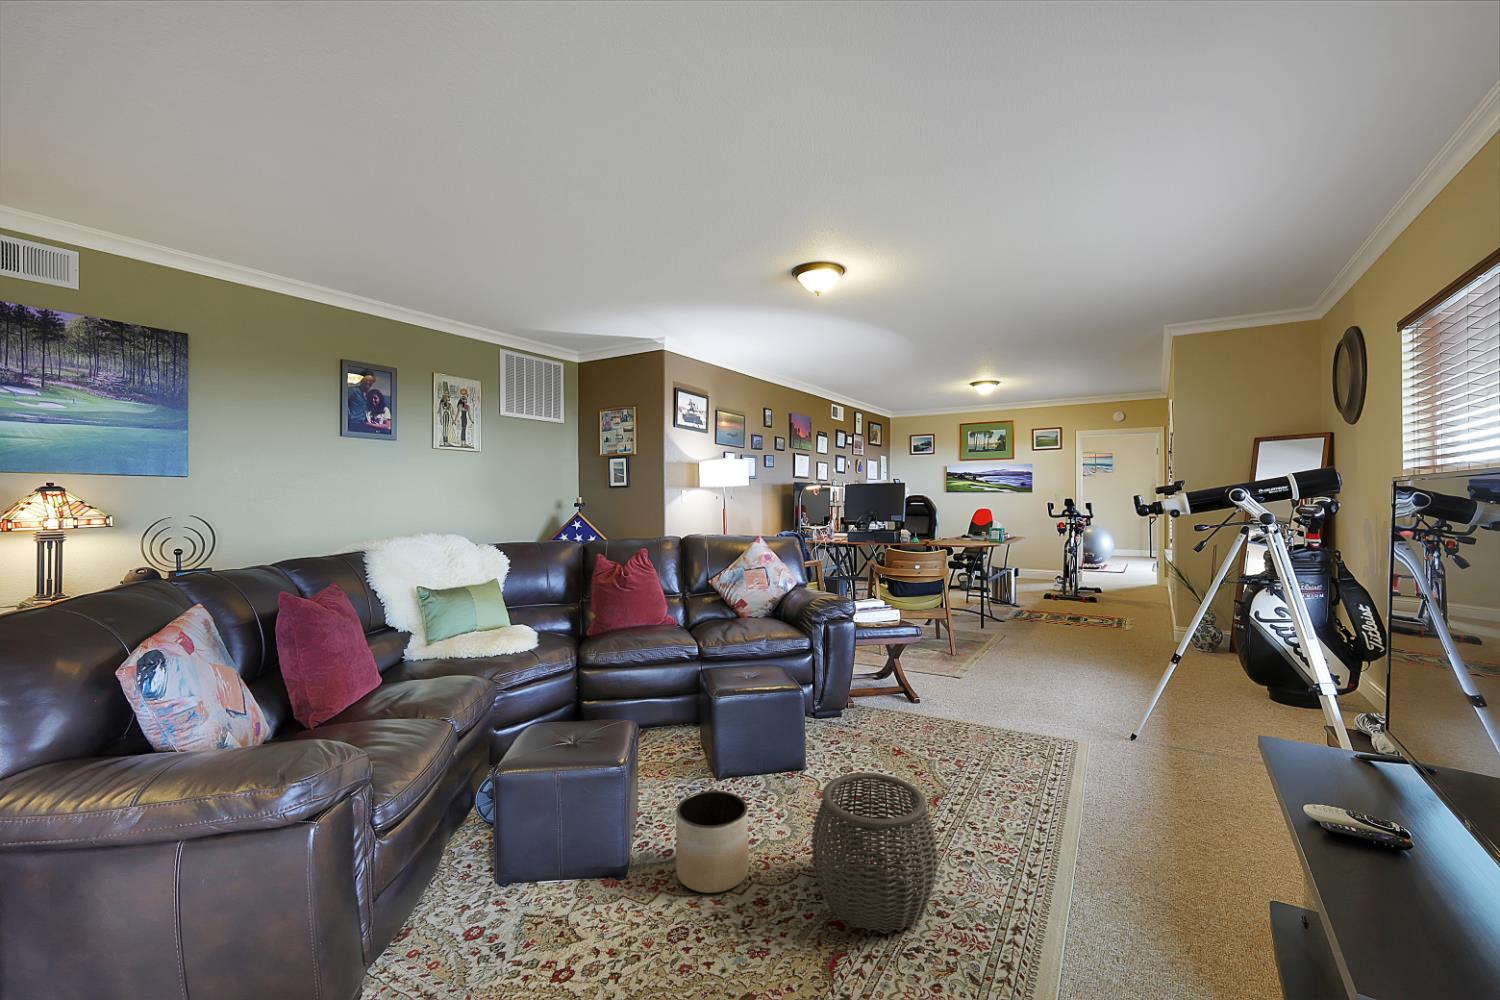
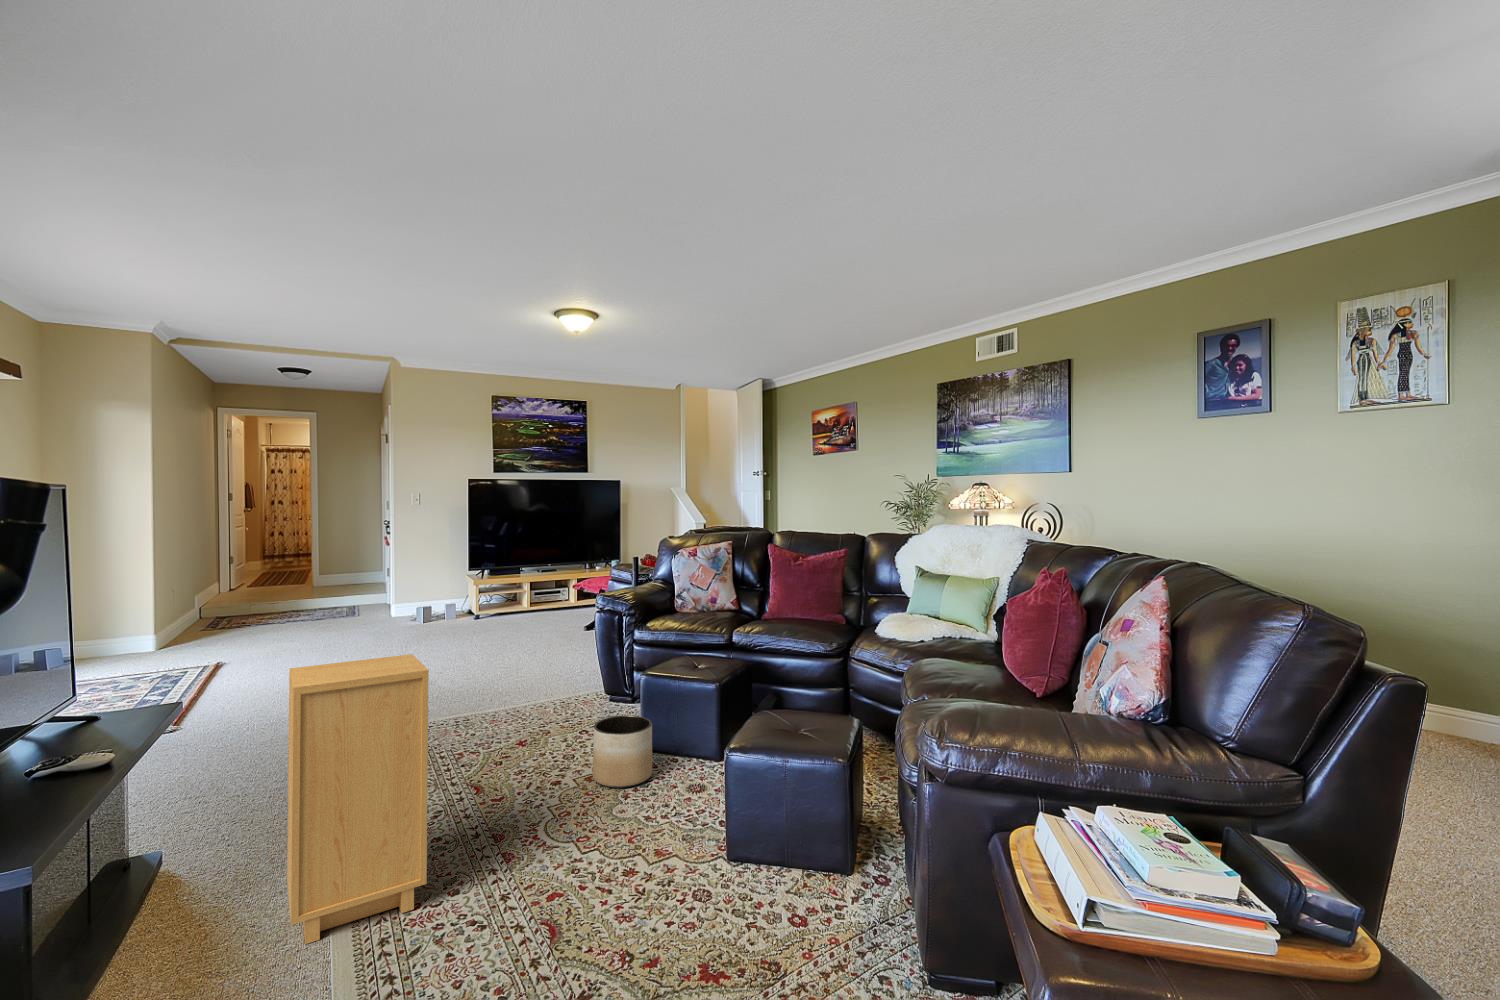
speaker: none [989,666,1105,923] -> present [287,654,429,944]
woven basket: present [811,773,938,934] -> none [441,714,557,839]

